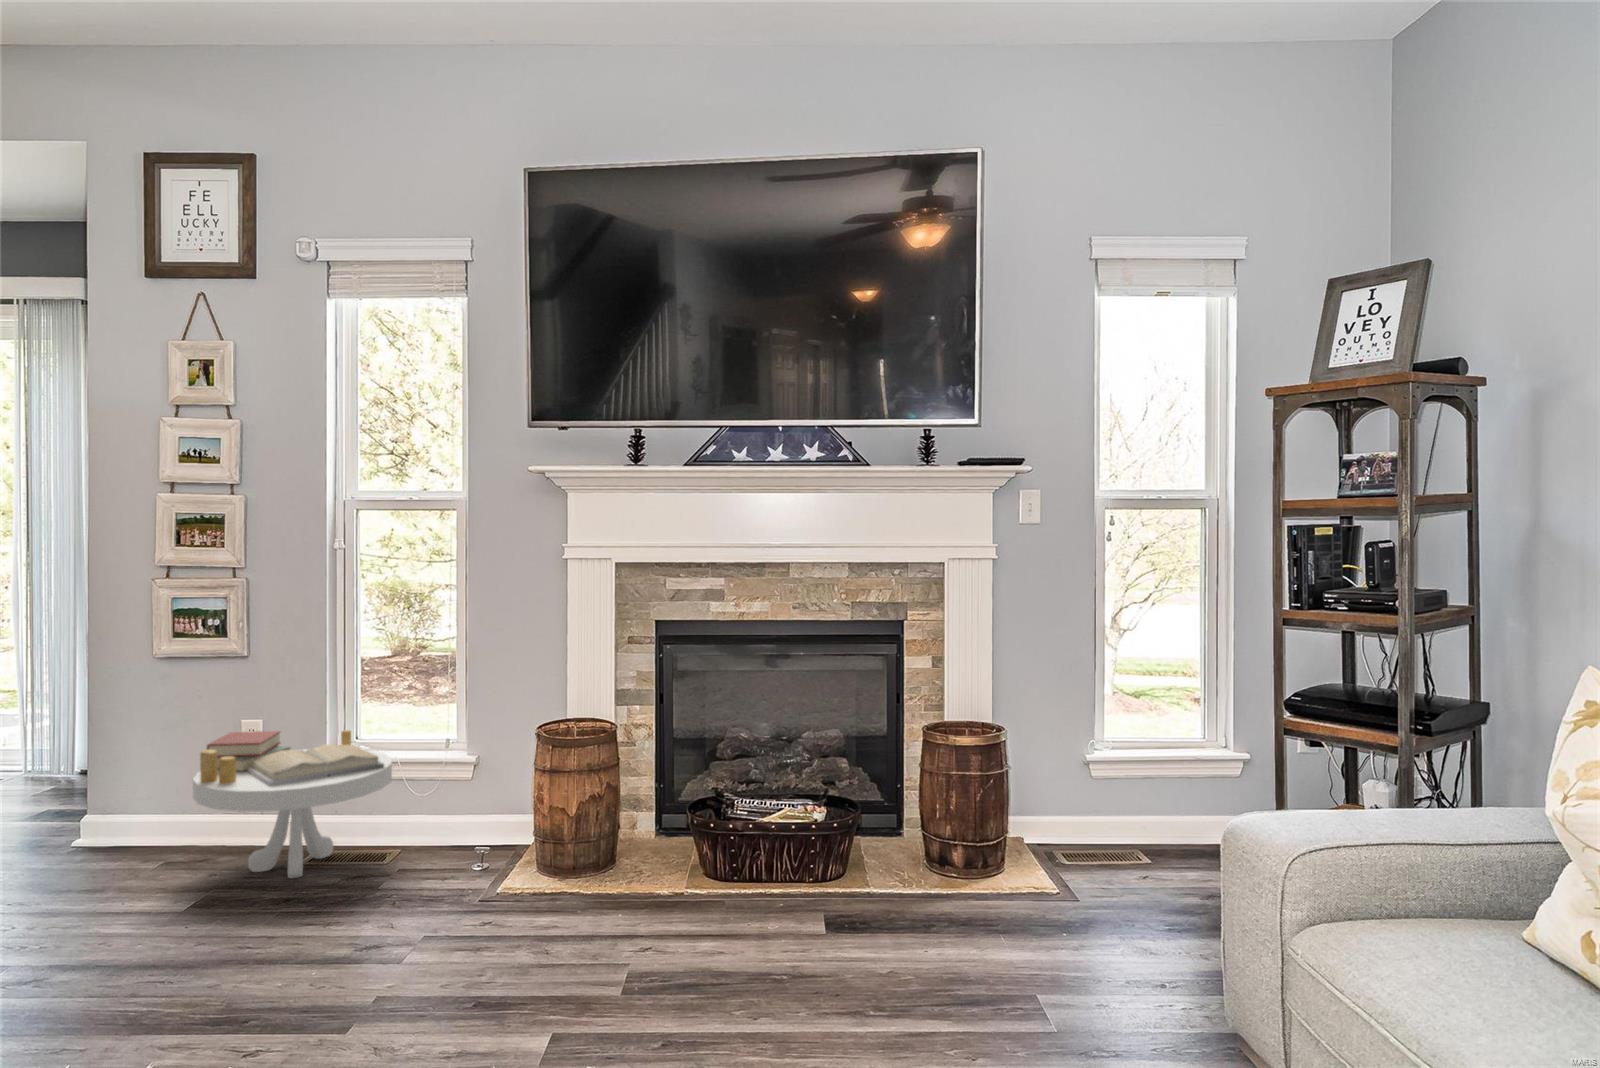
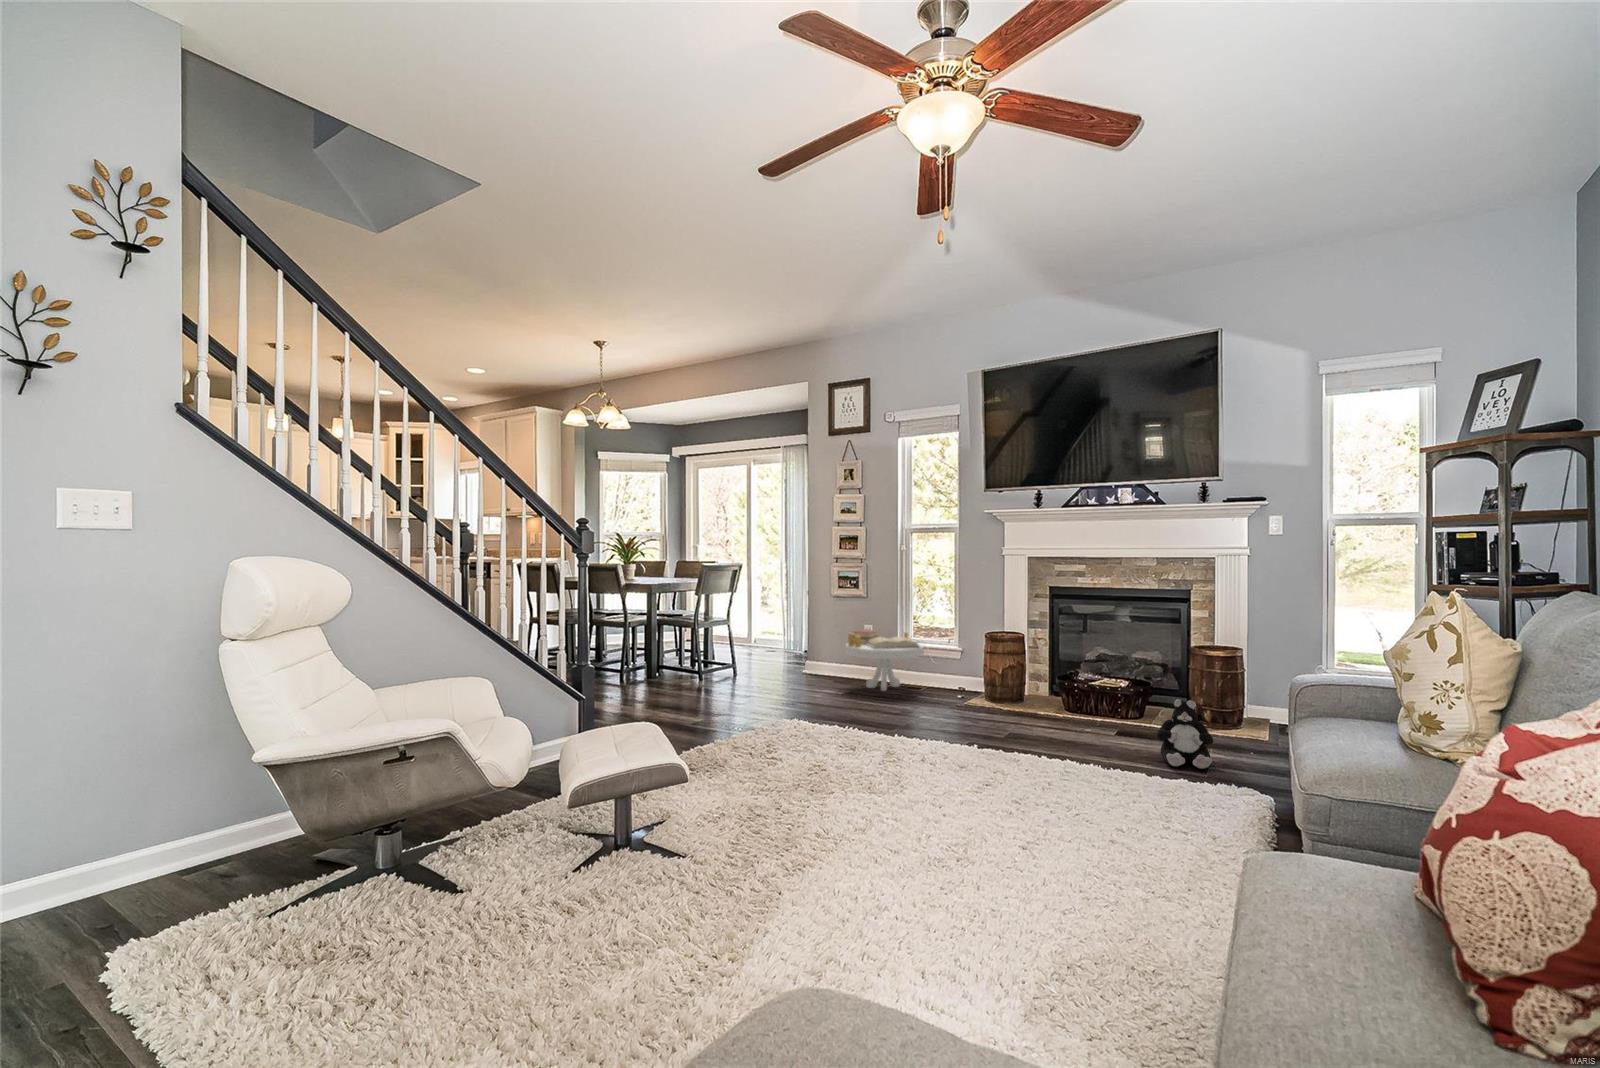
plush toy: none [956,867,1076,1025] -> present [1157,699,1213,769]

